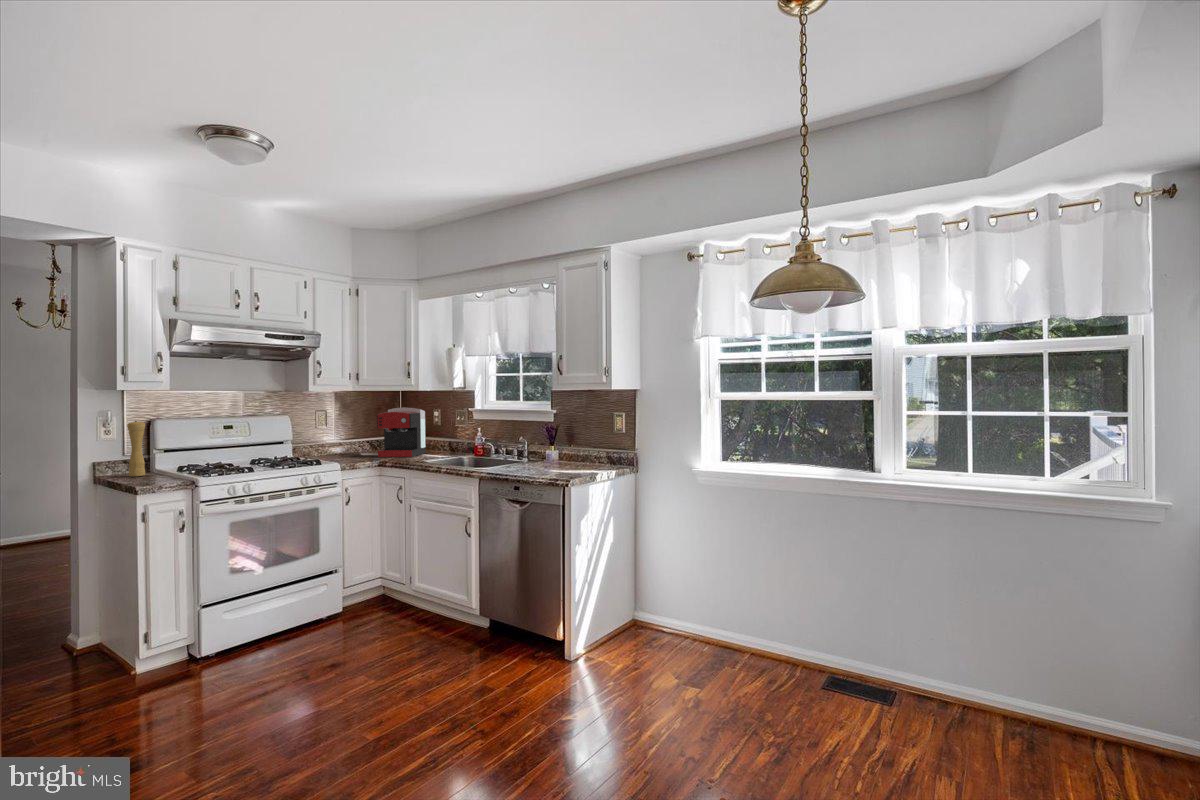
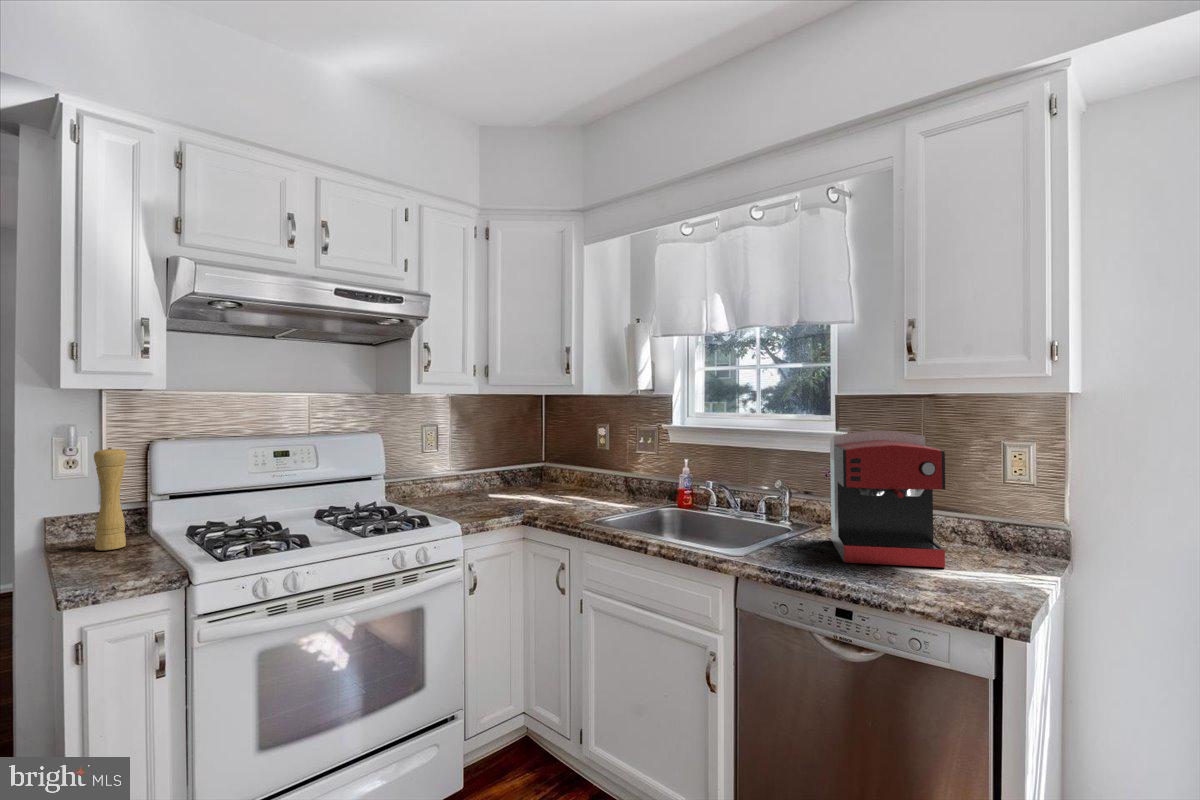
coffee maker: present [377,407,426,457] -> present [830,430,945,567]

